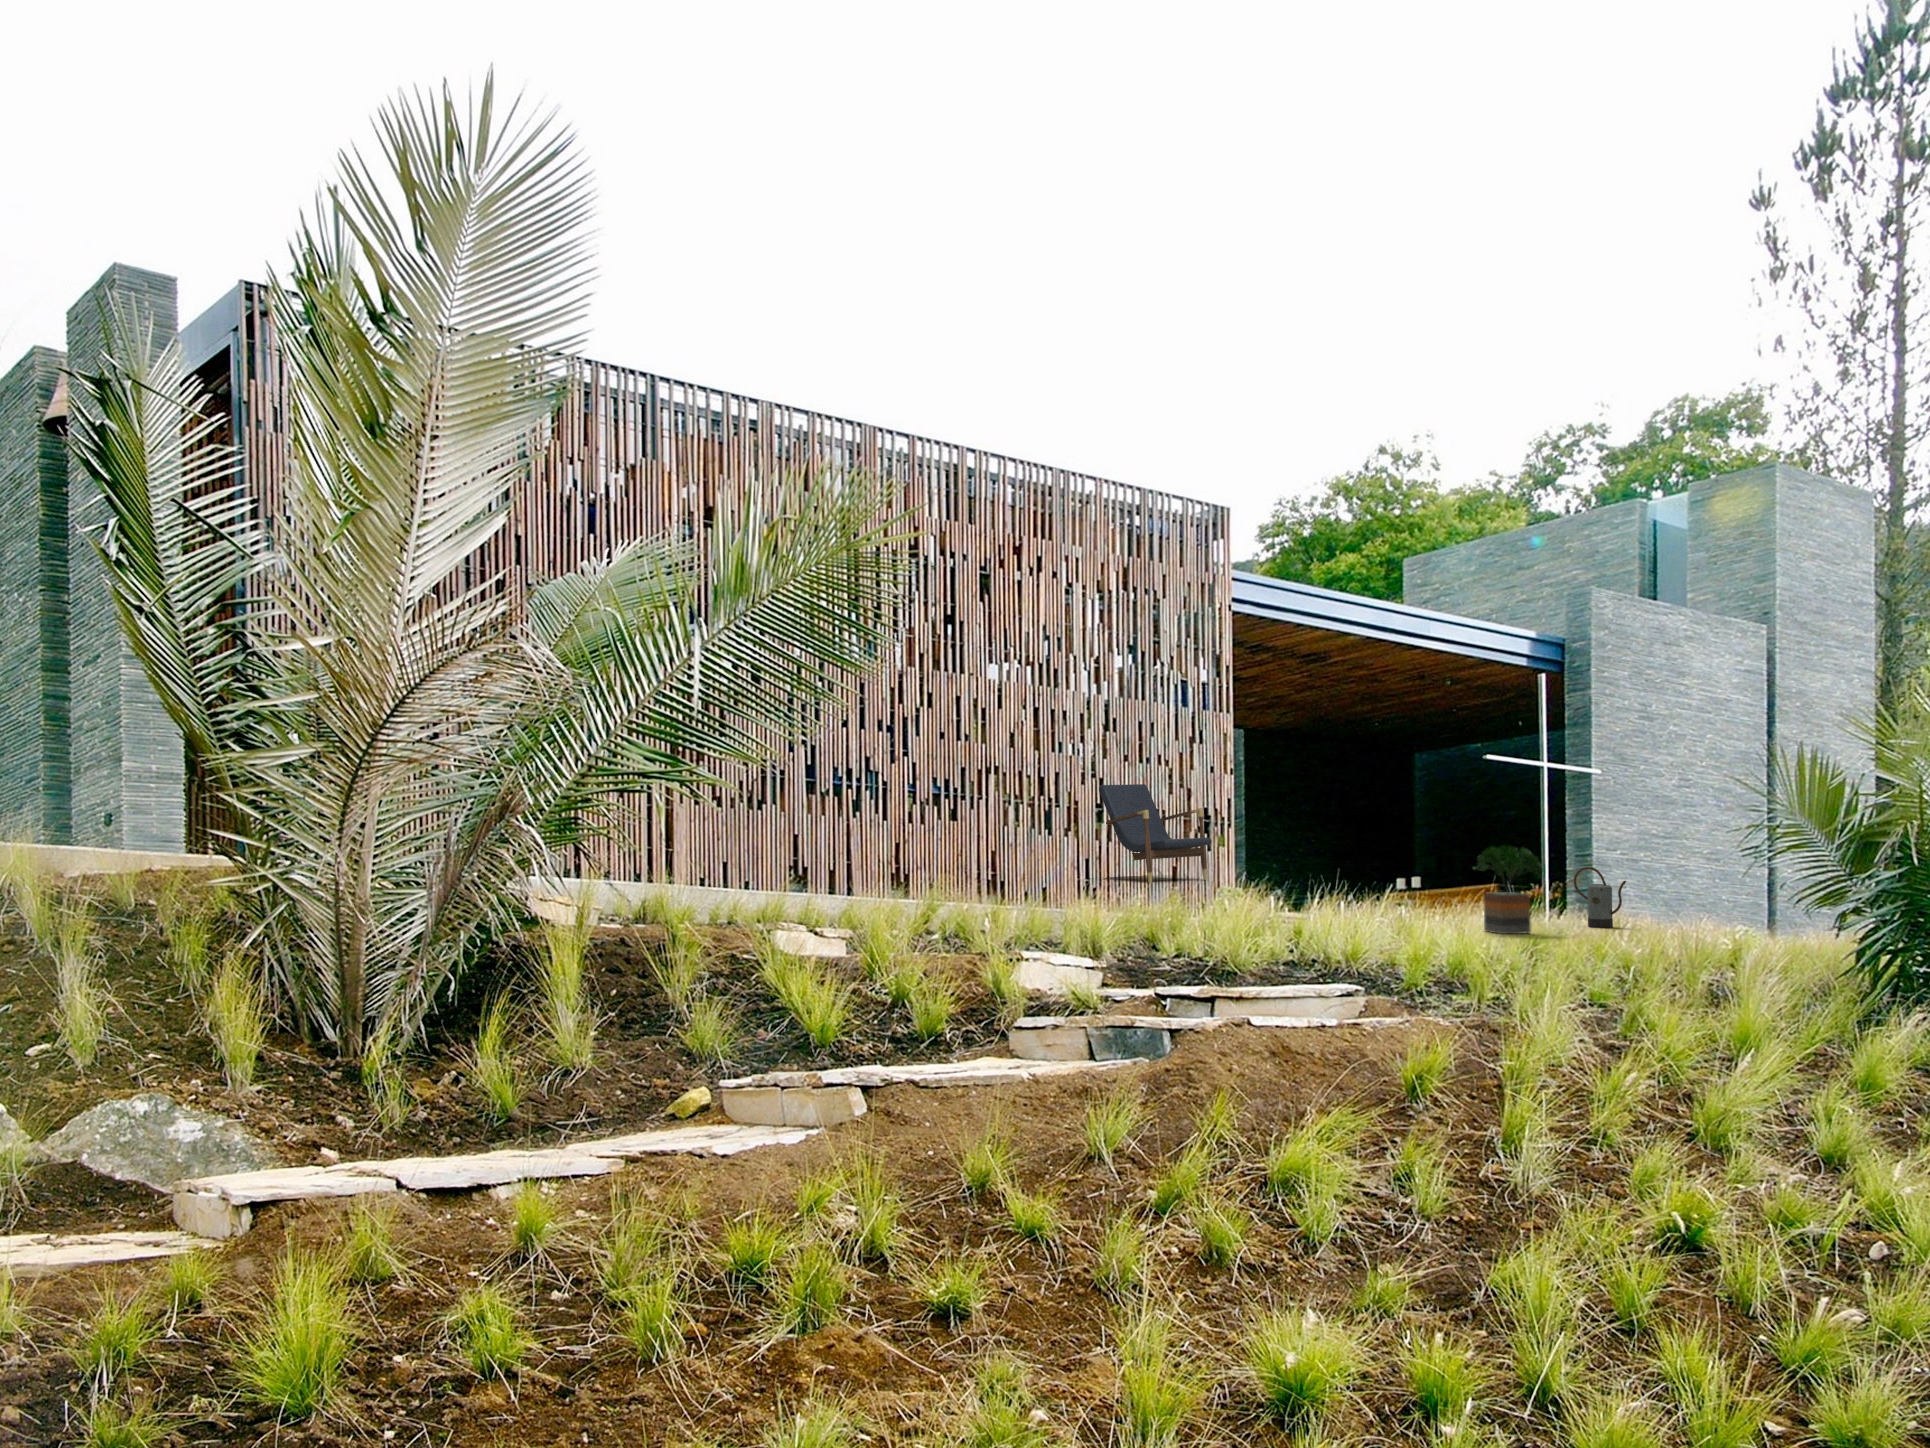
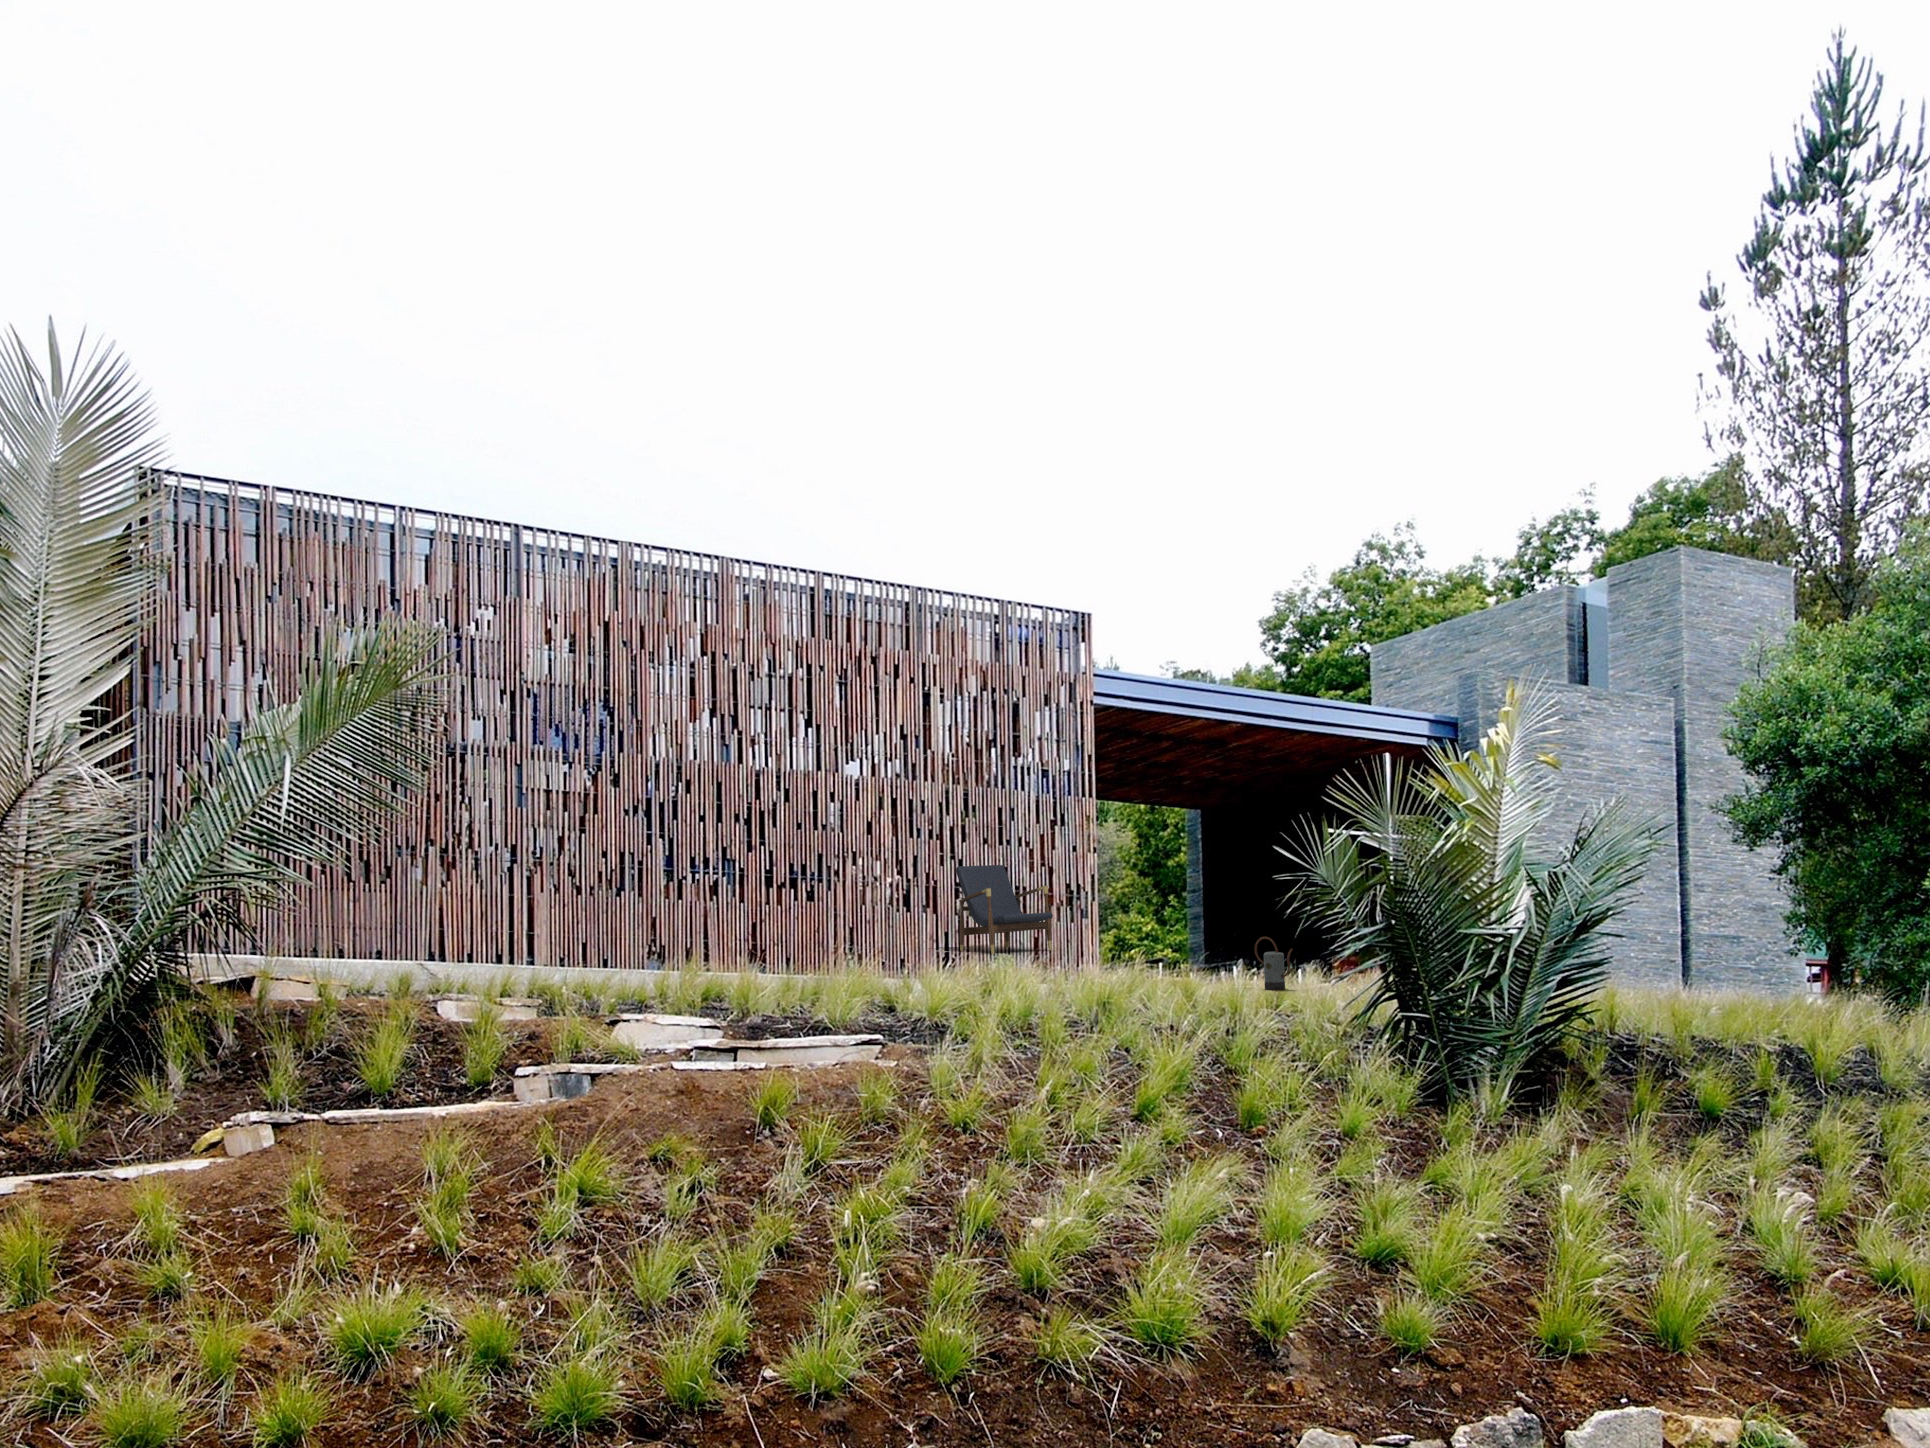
potted tree: present [1478,846,1543,934] -> none [1148,919,1204,997]

